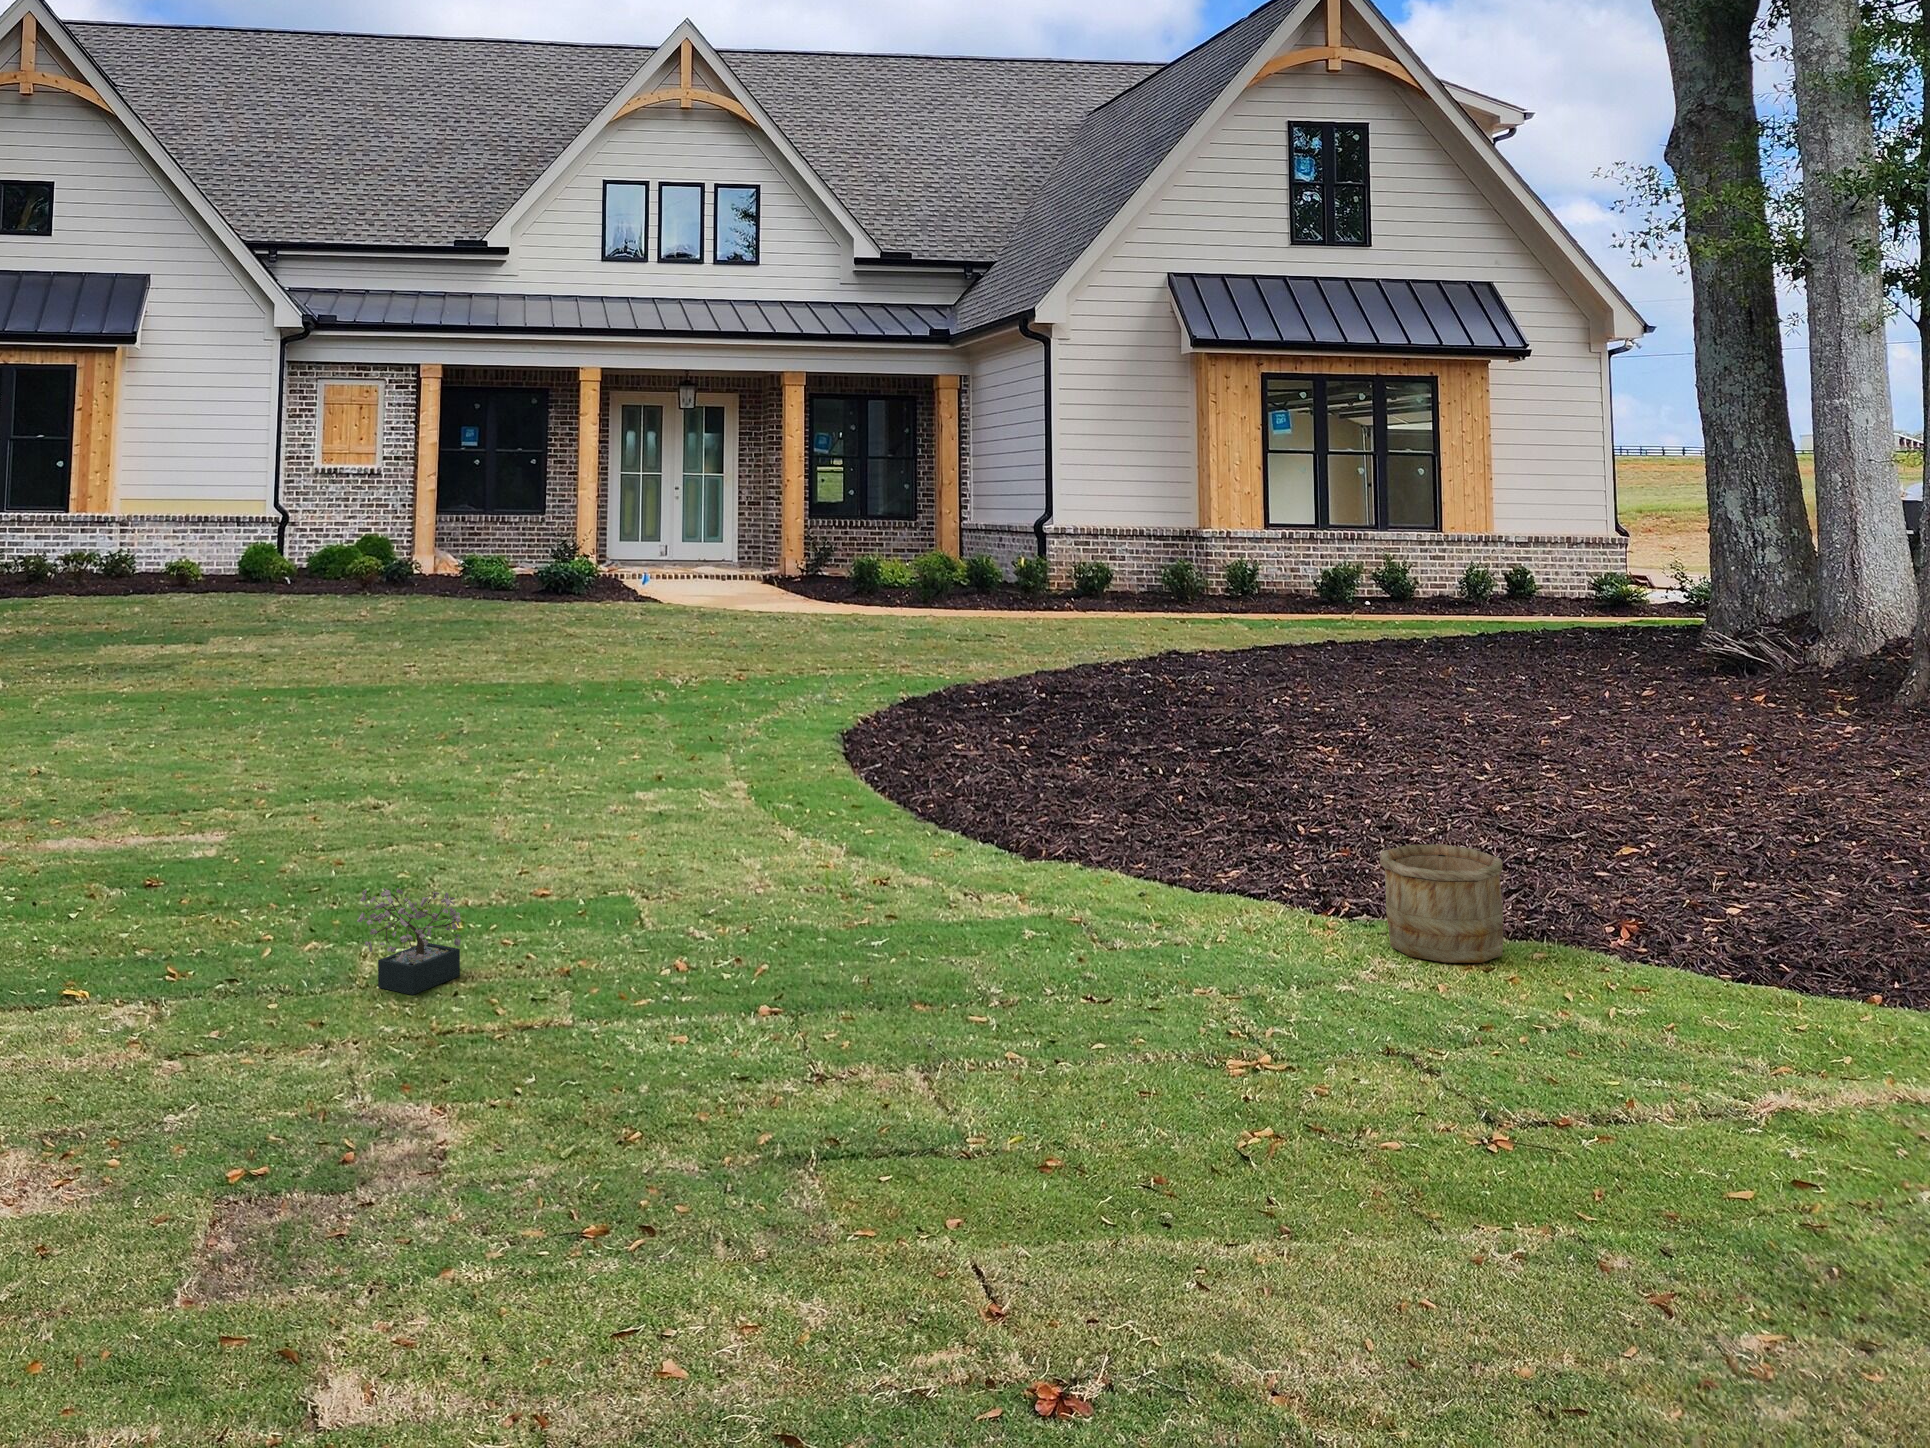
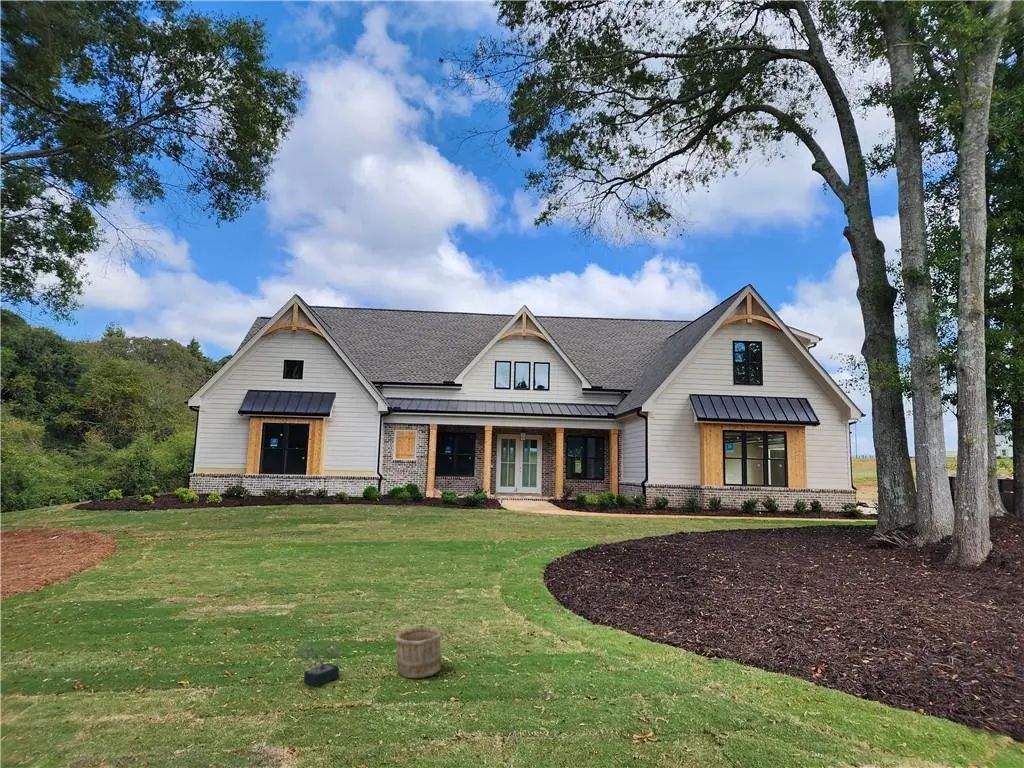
wooden bucket: present [1380,844,1503,963] -> present [395,627,441,678]

